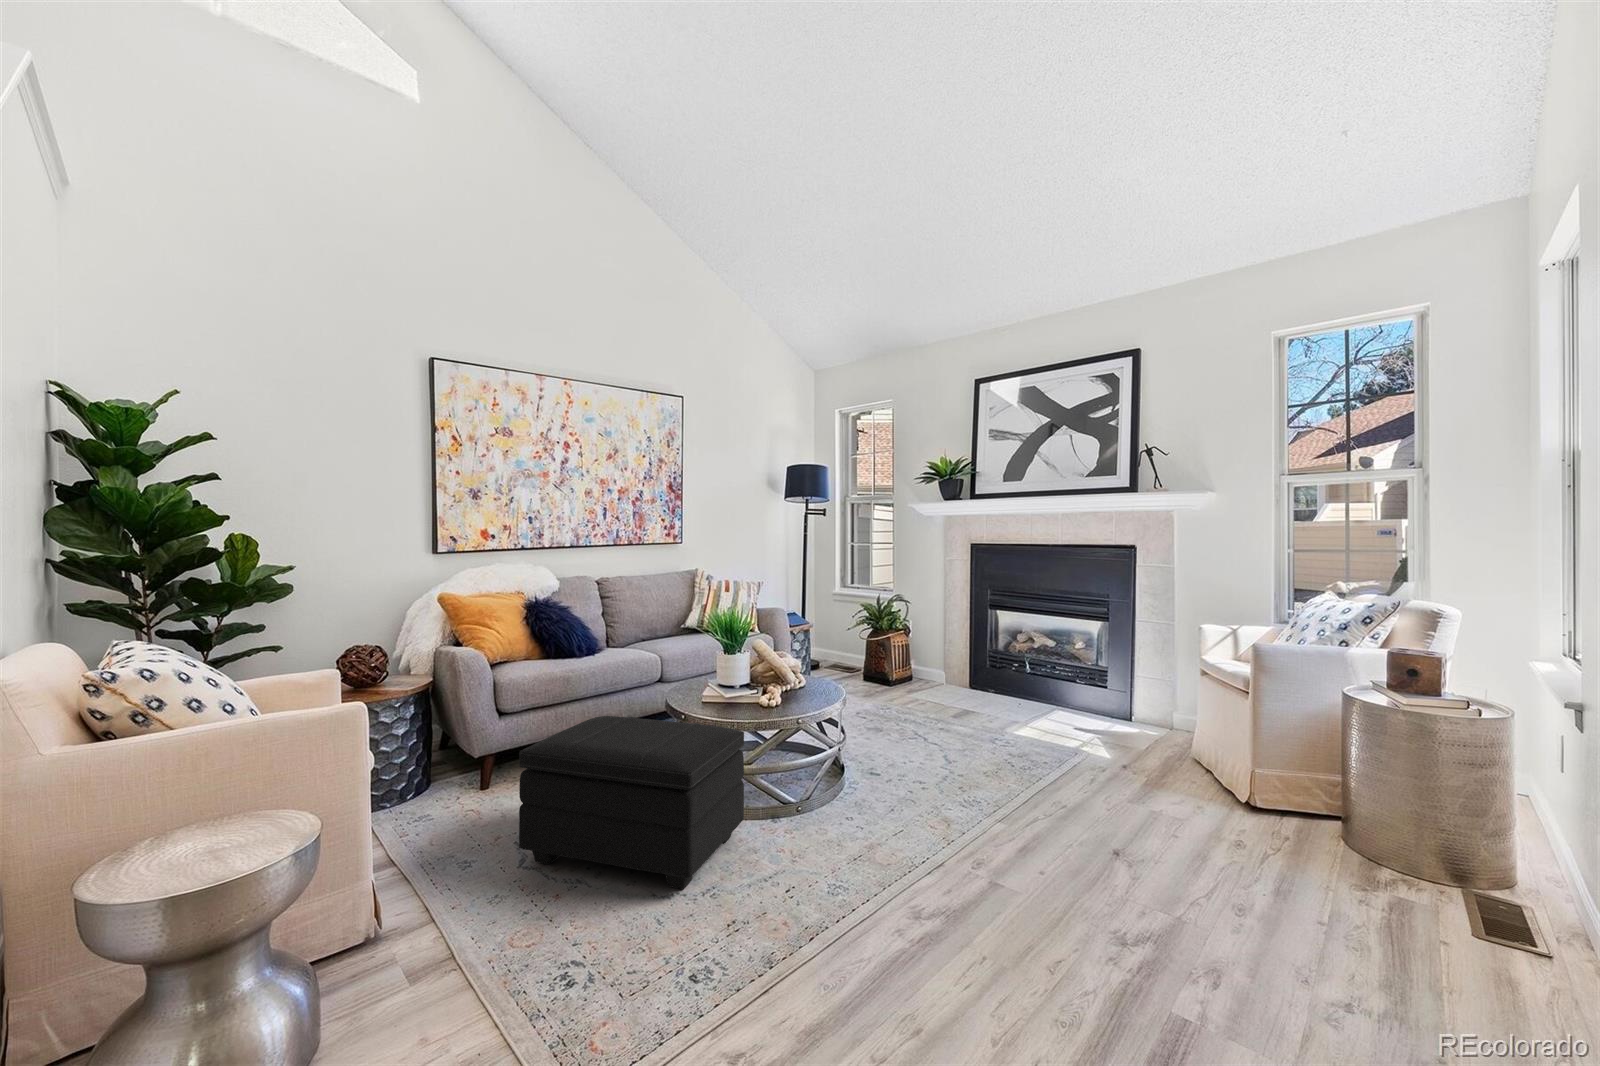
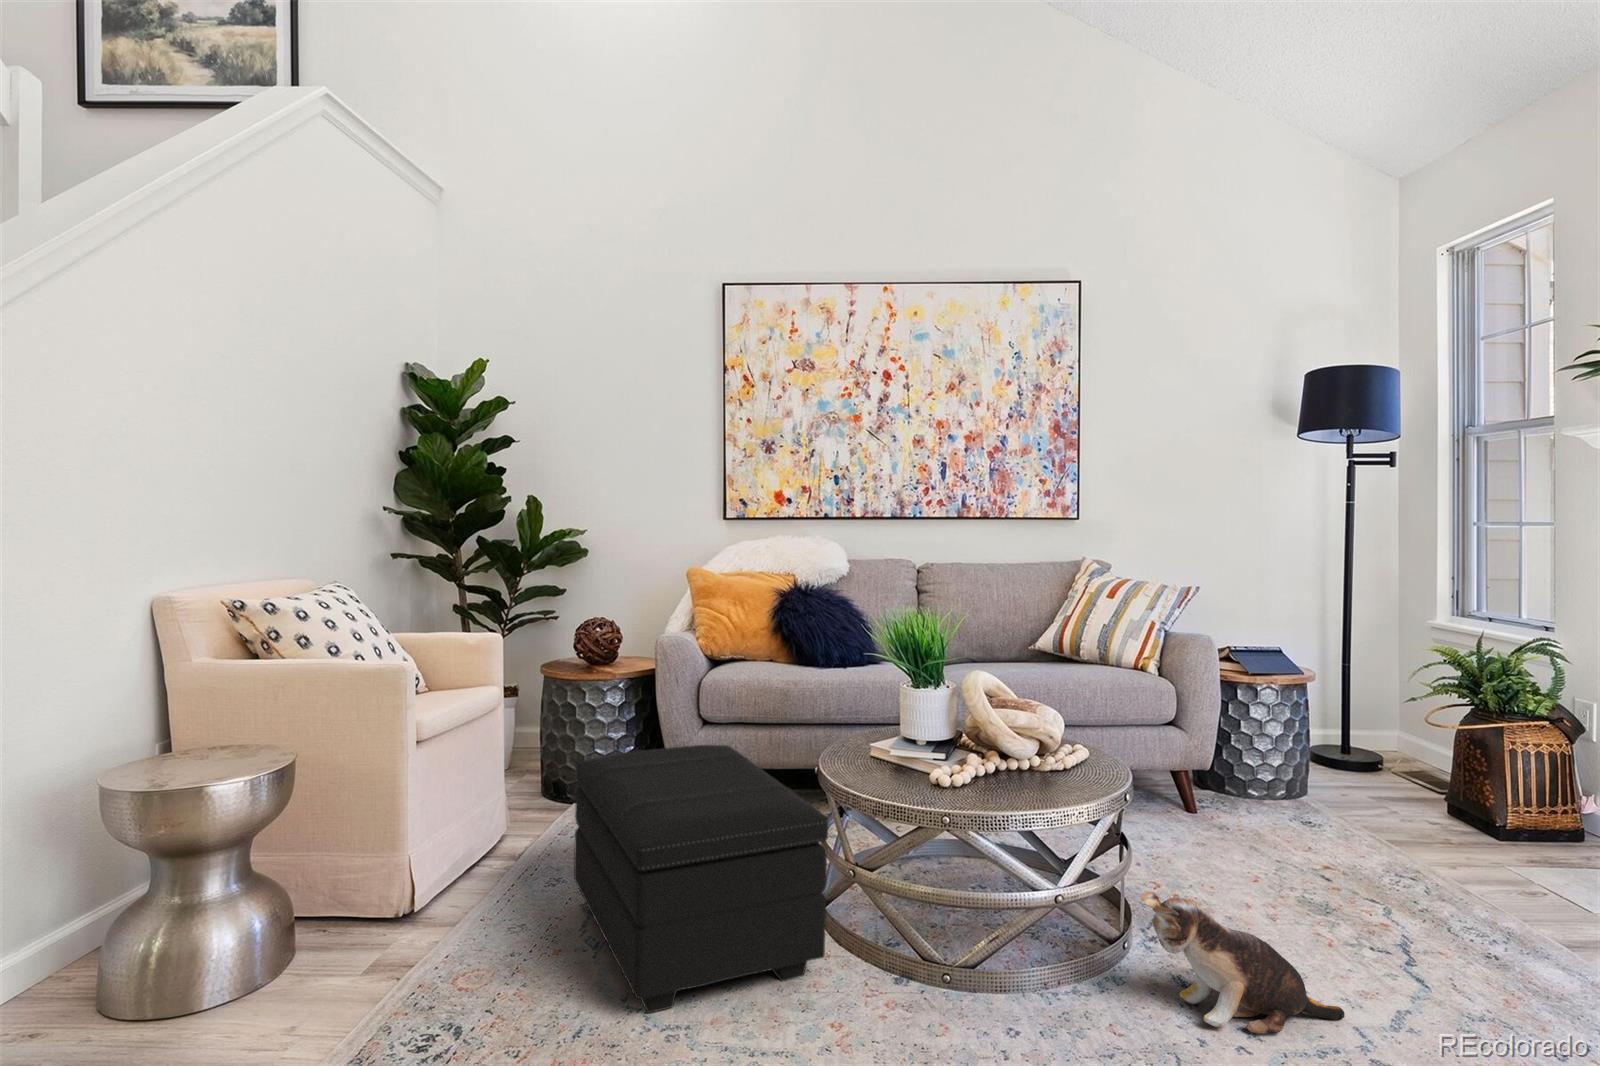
plush toy: none [873,725,936,780] -> present [1141,892,1345,1034]

